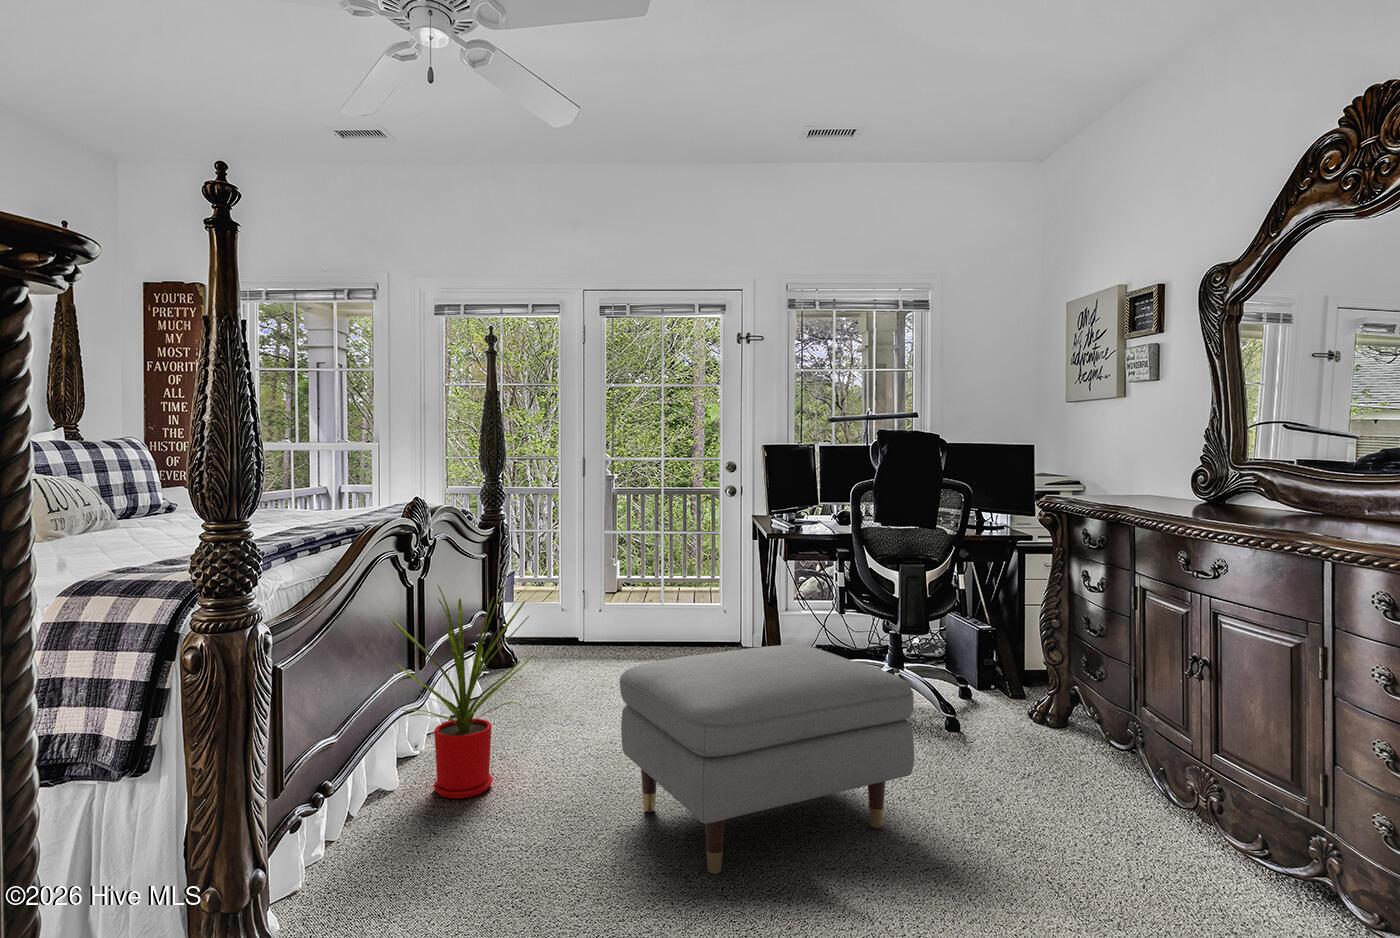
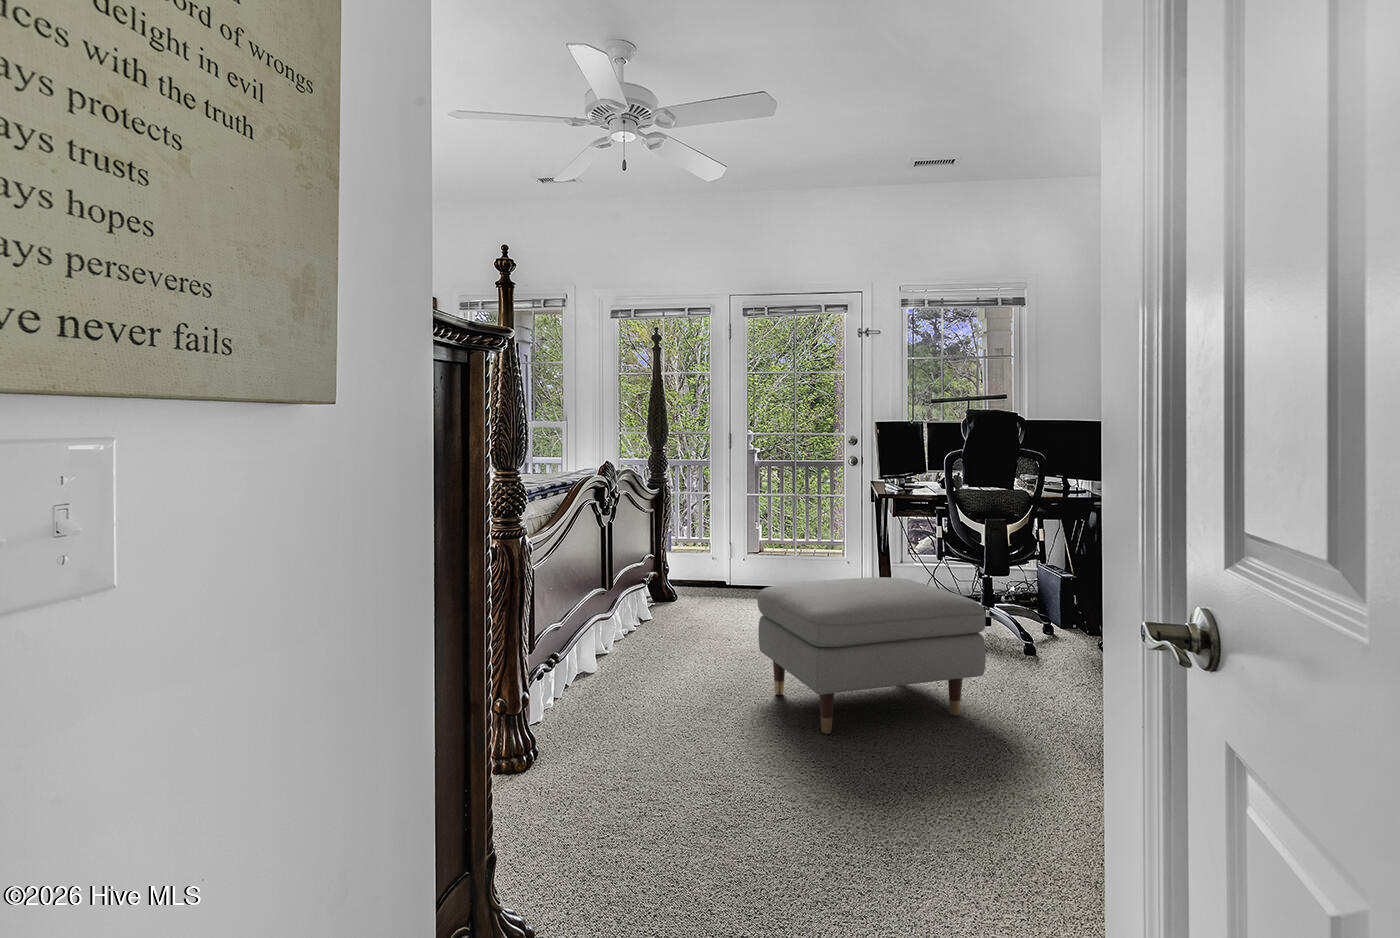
house plant: present [388,583,533,798] -> none [588,524,693,679]

